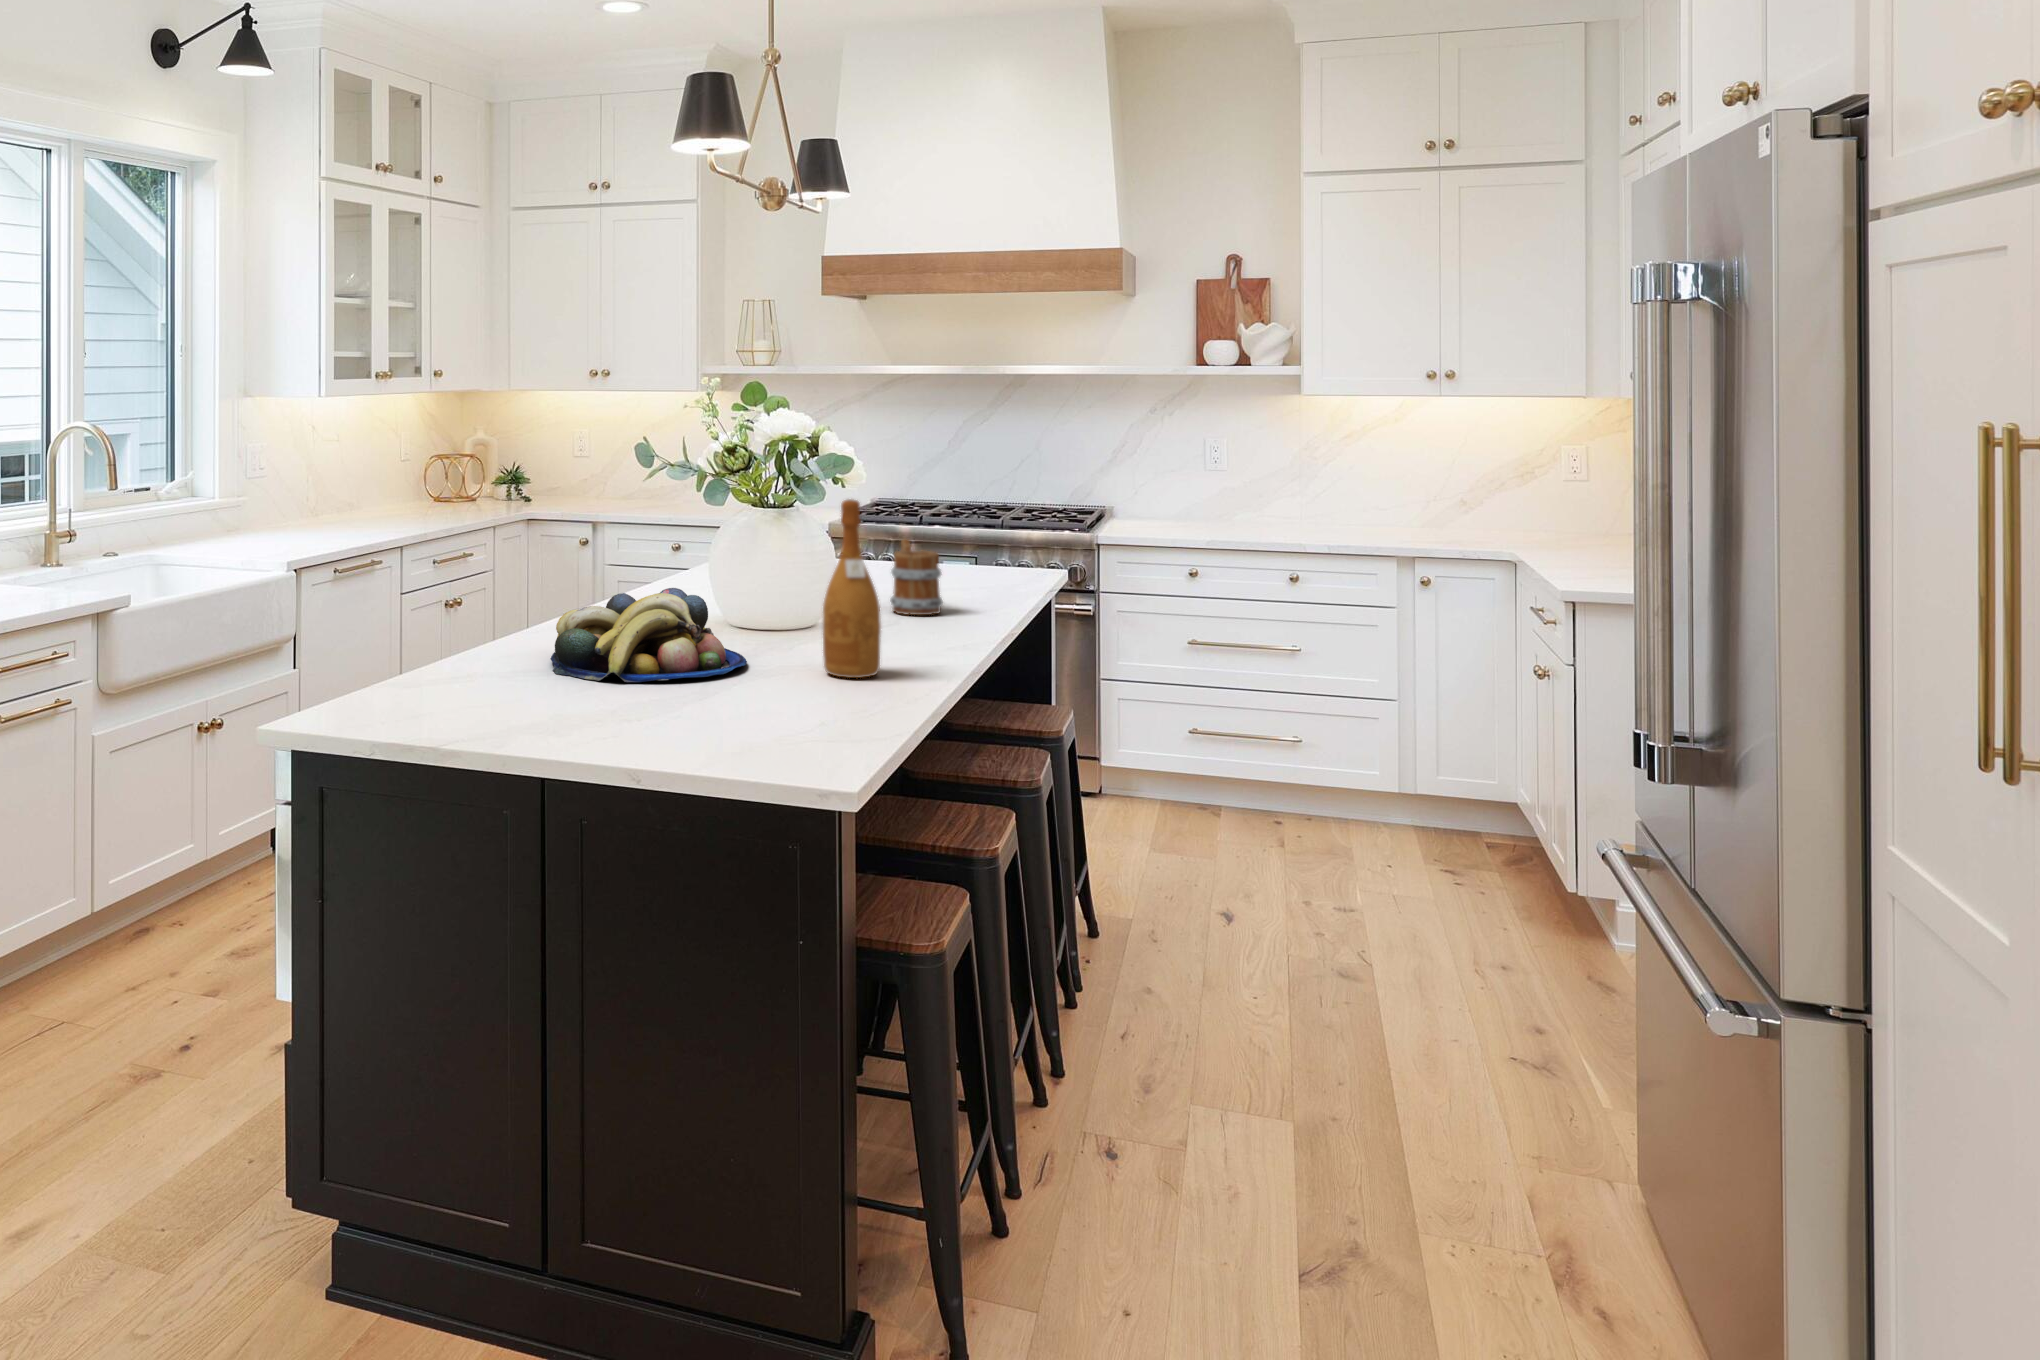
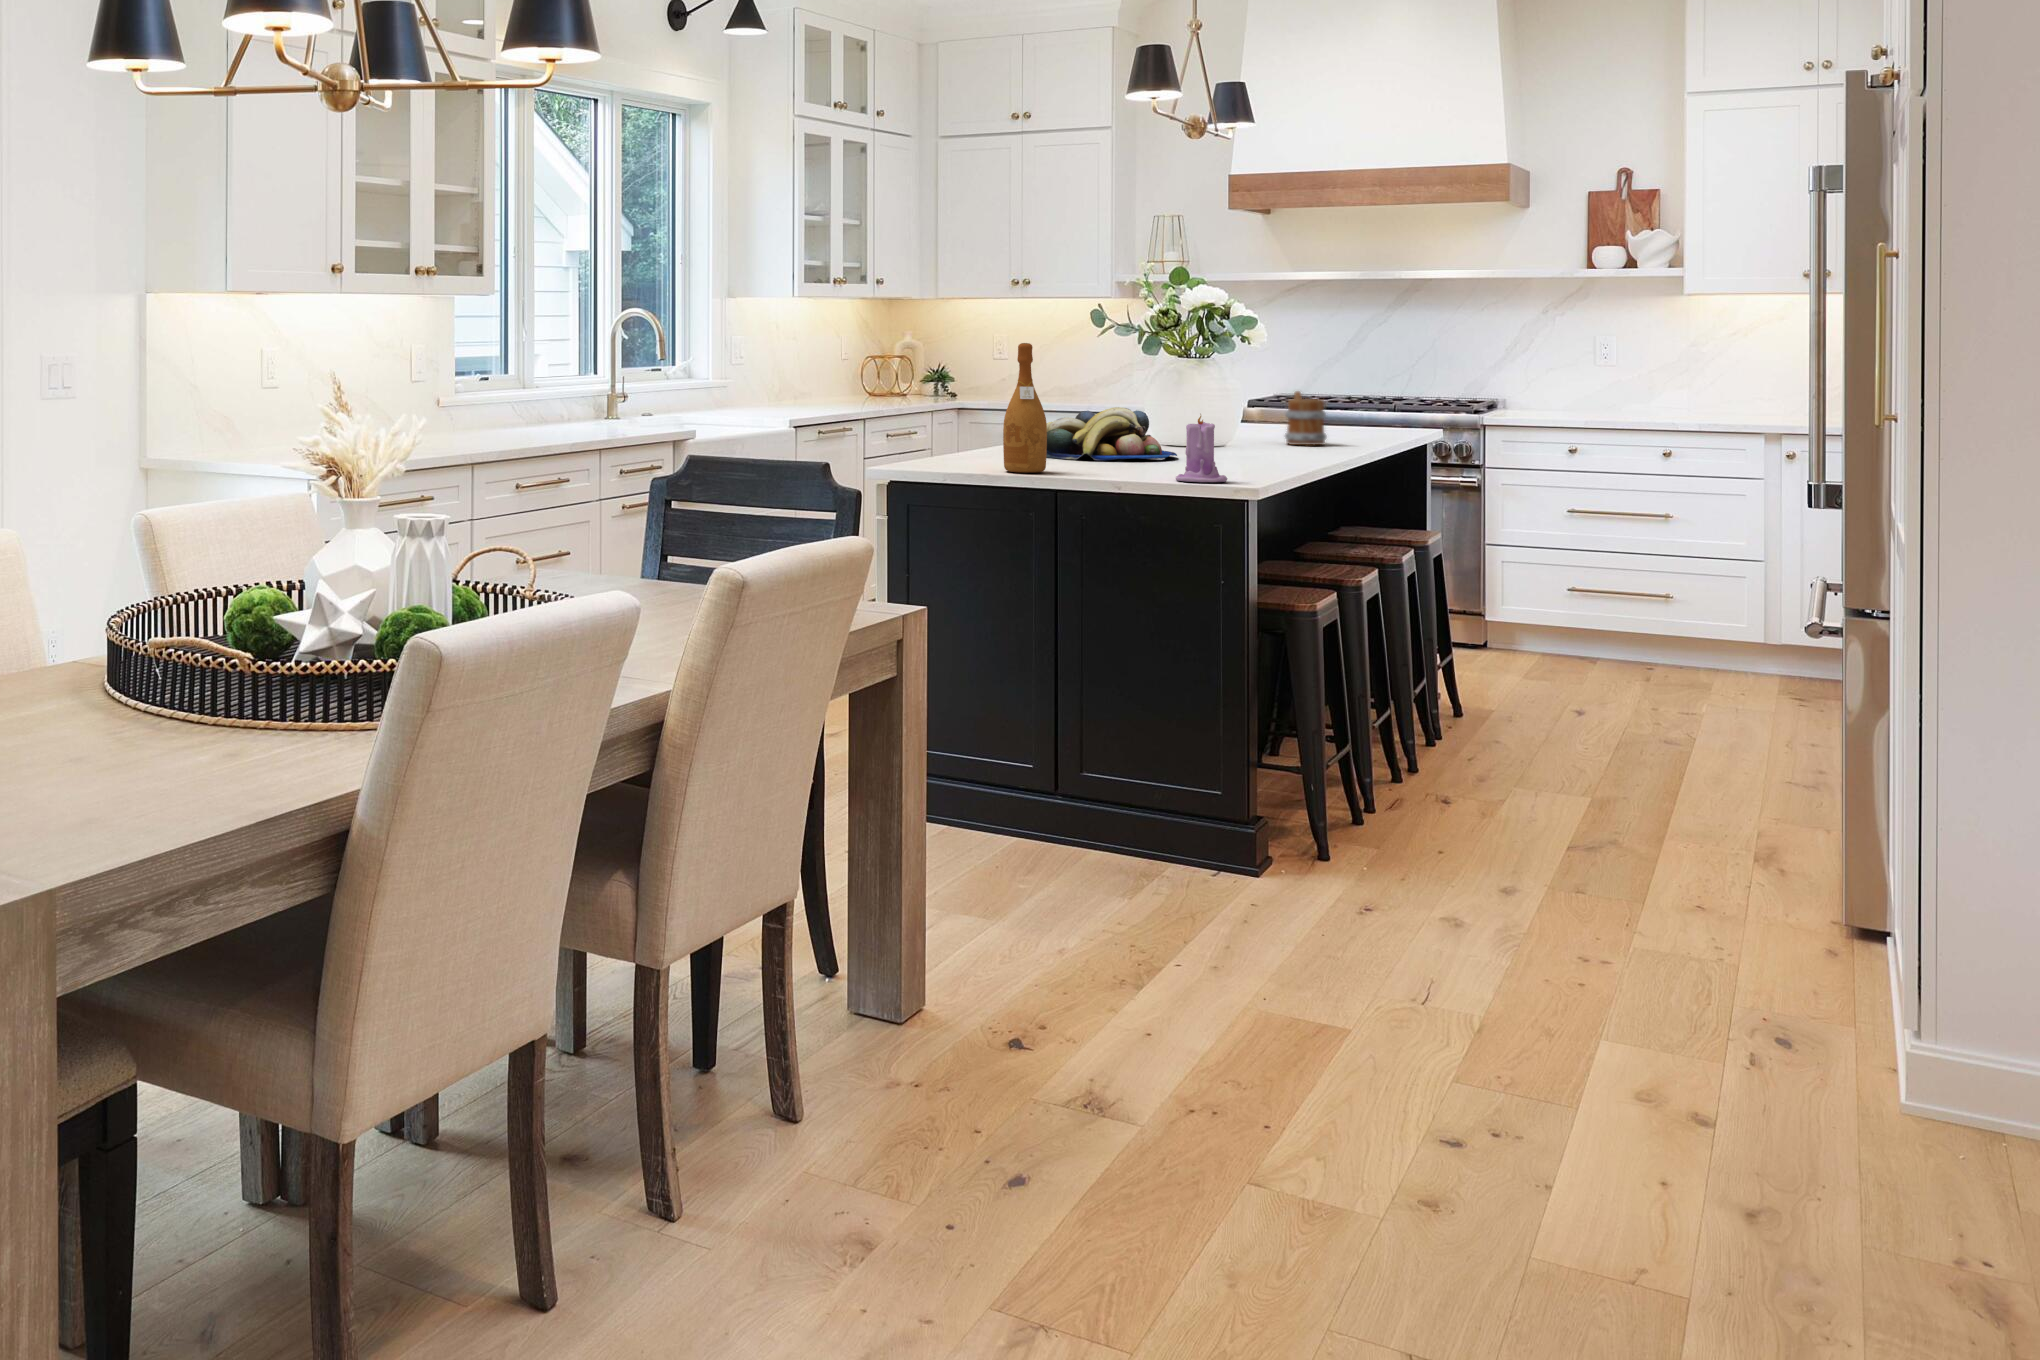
wine bottle: present [823,499,881,678] -> present [1003,343,1047,473]
candle: none [731,646,812,767] -> present [1176,414,1227,482]

